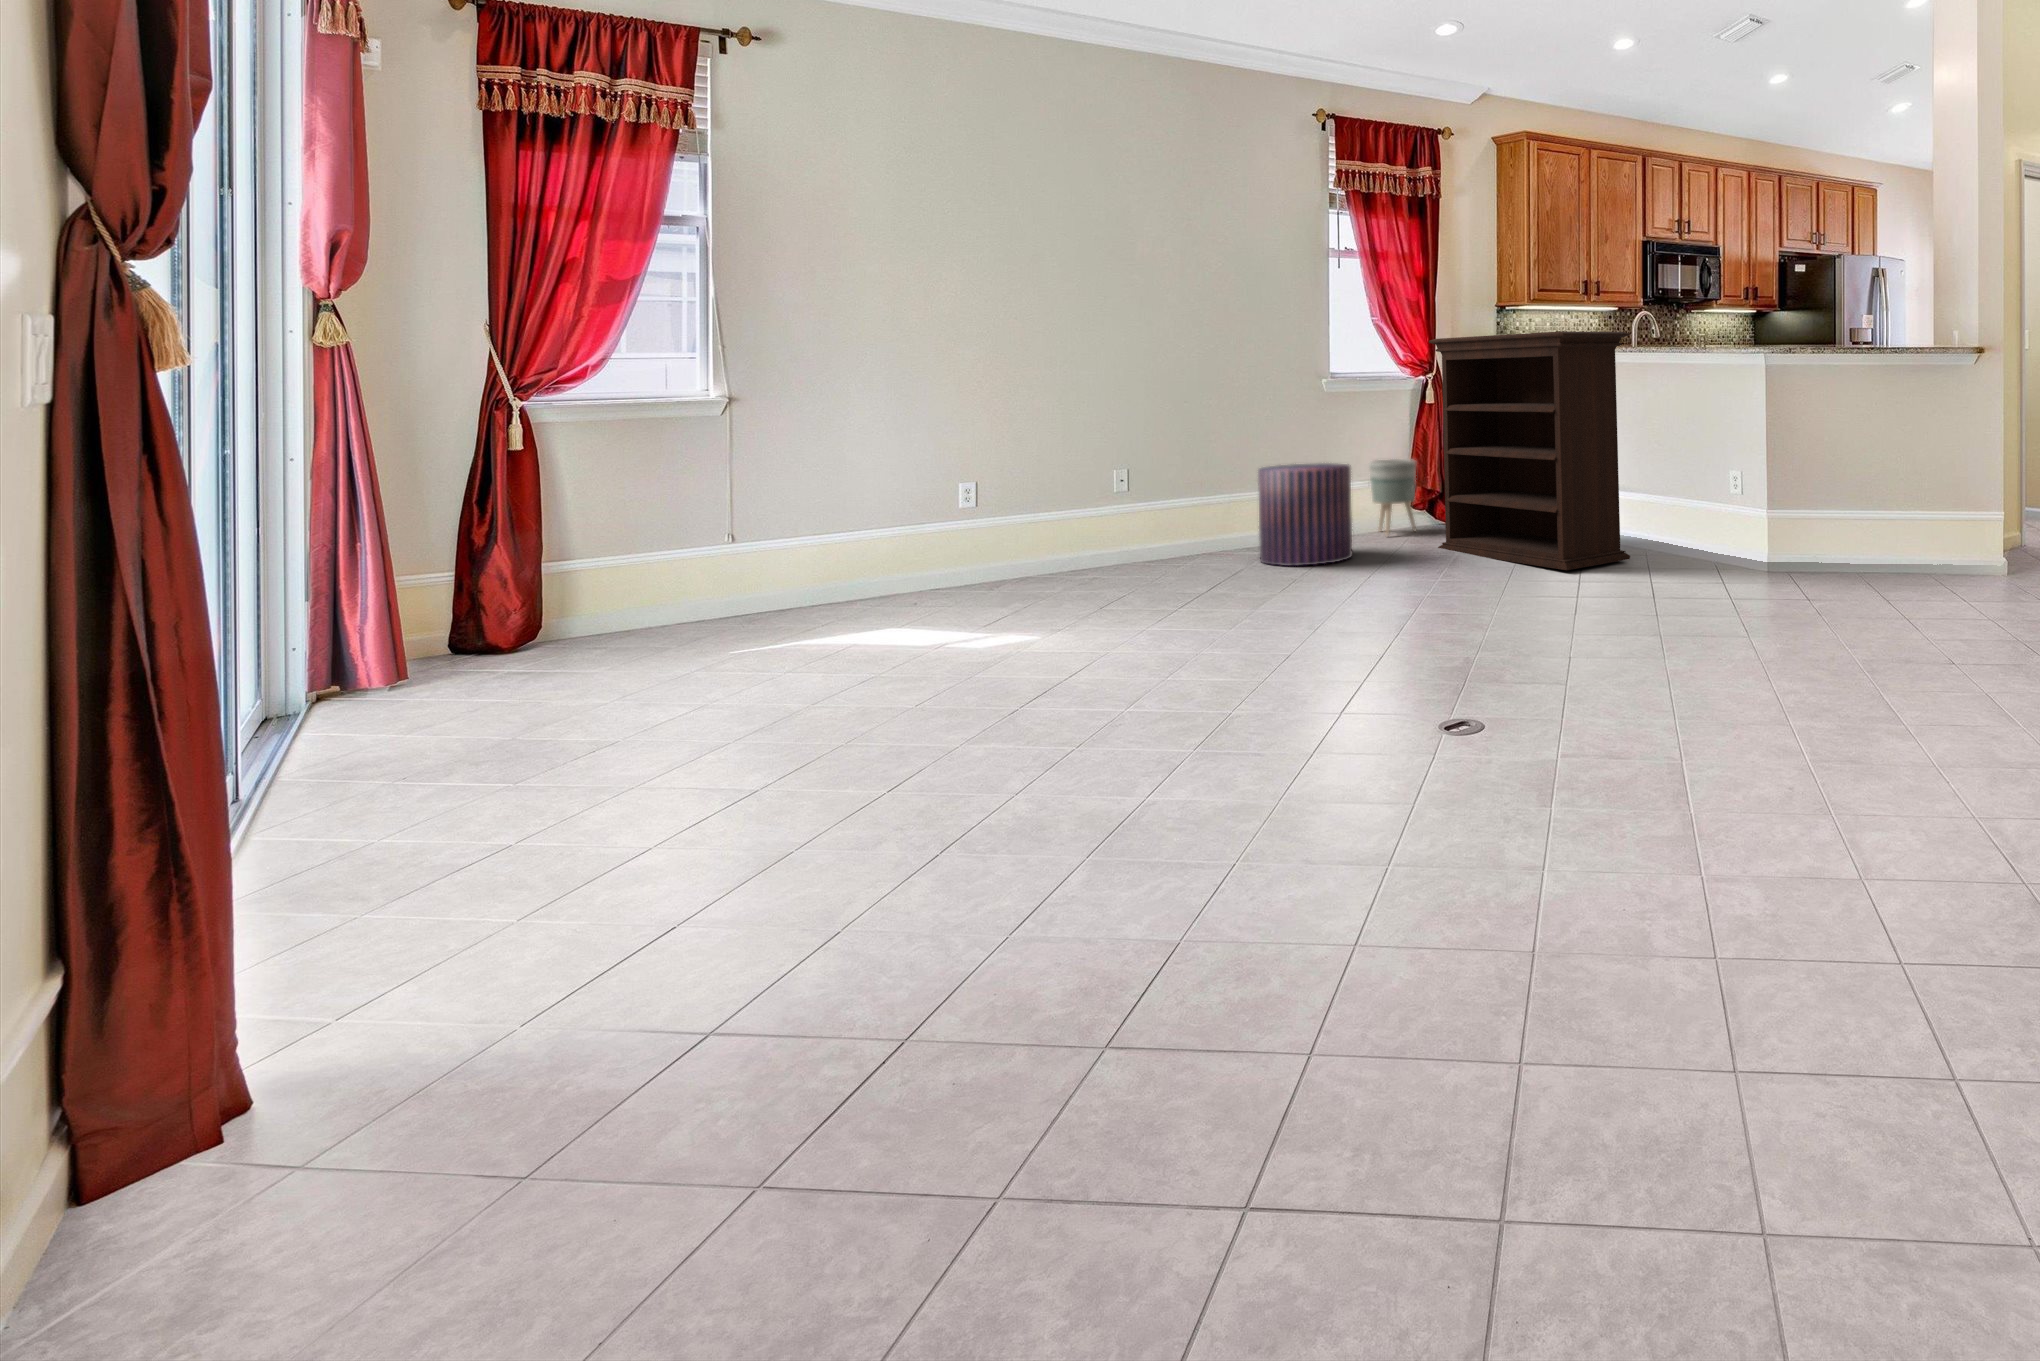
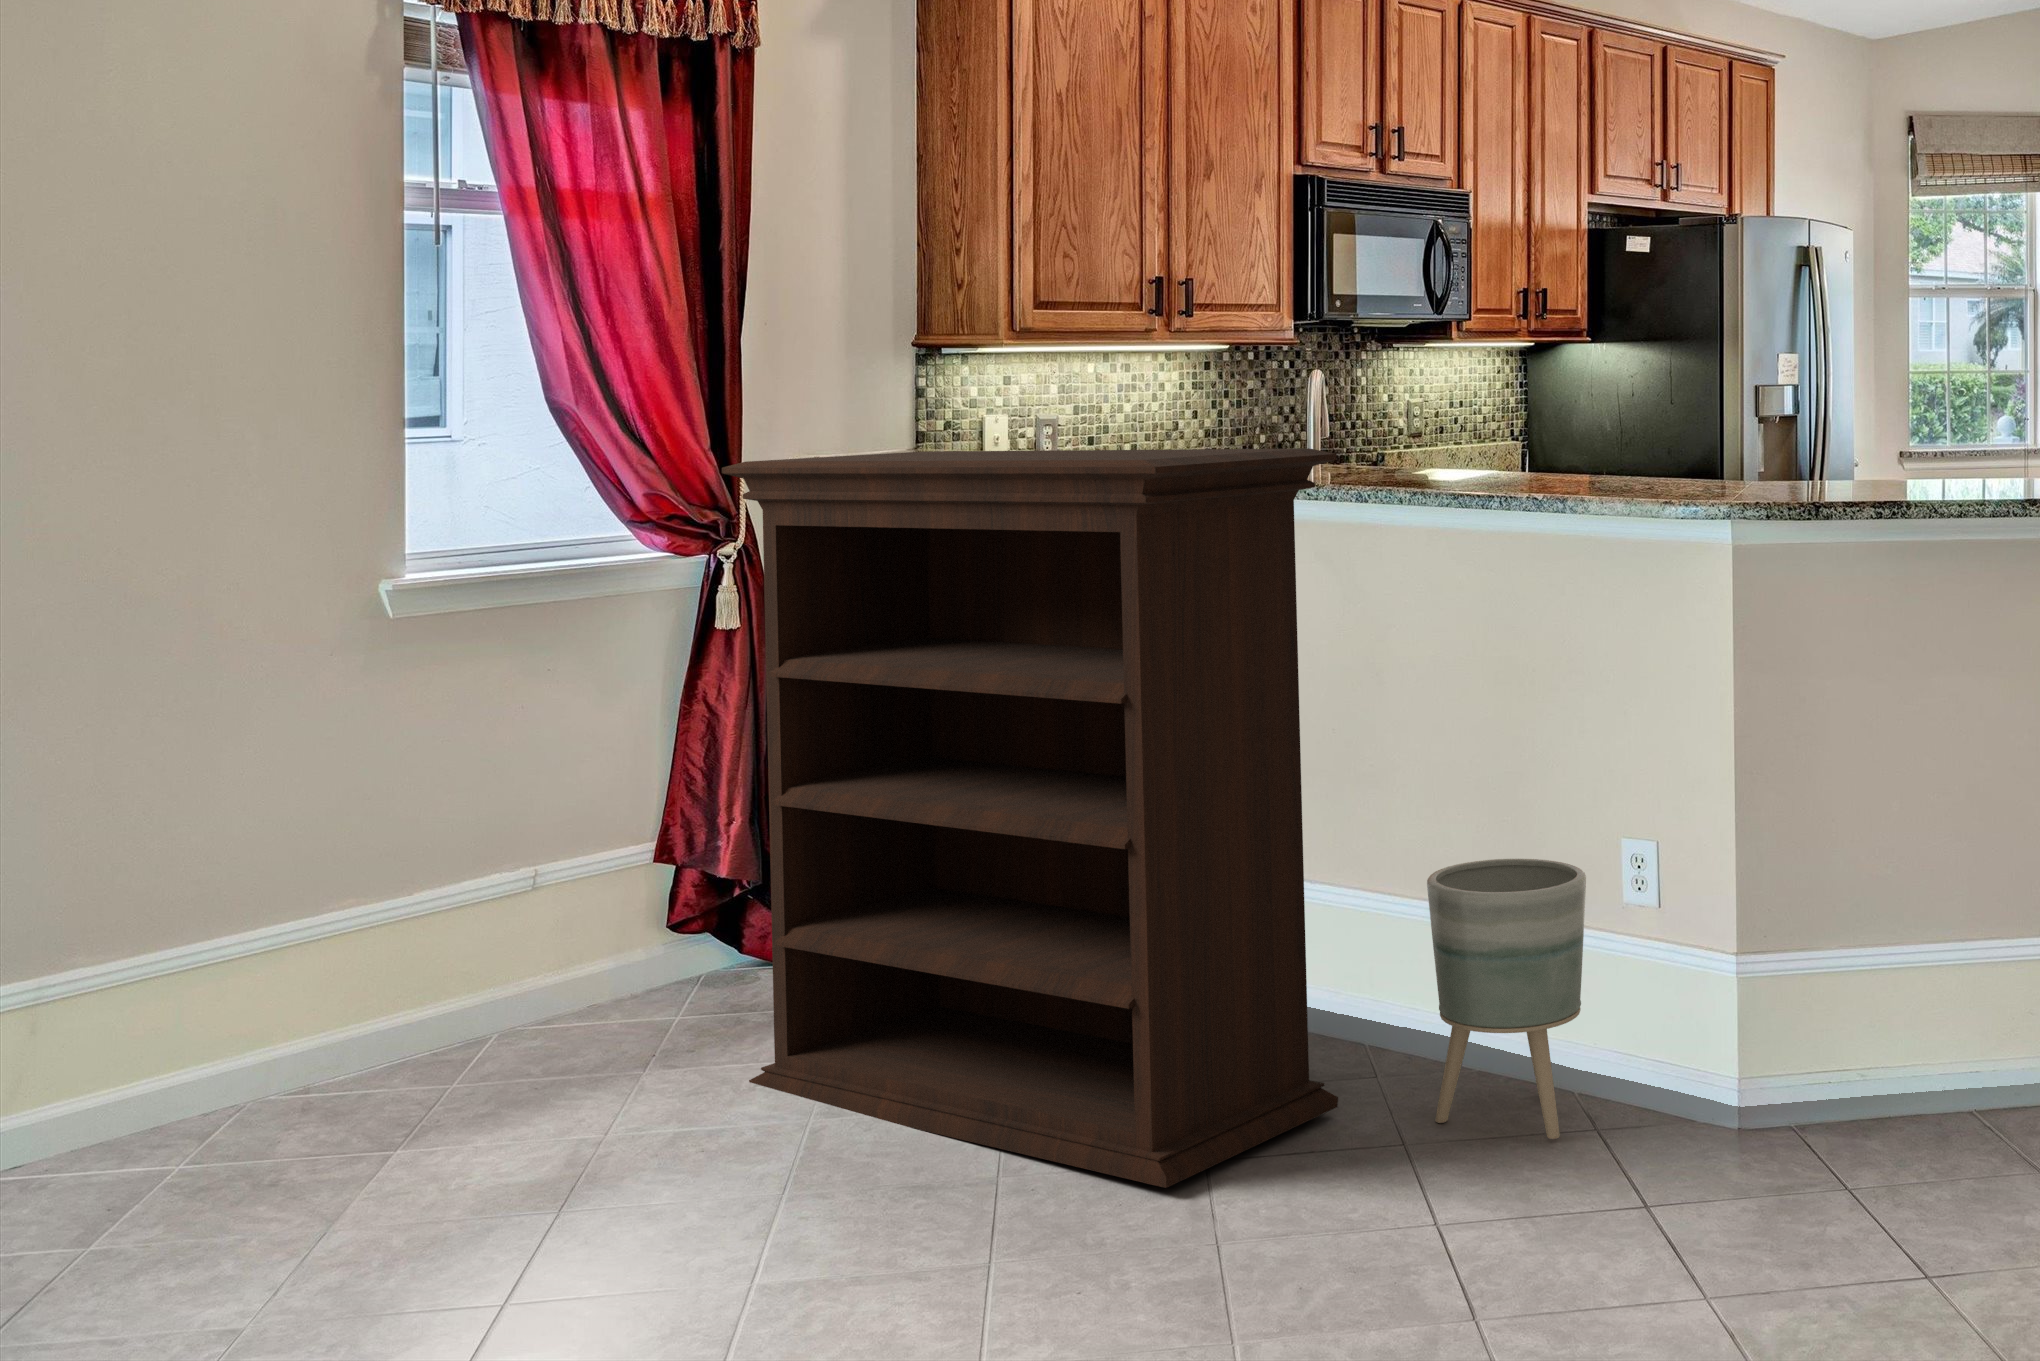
planter: present [1369,459,1416,535] -> present [1427,859,1586,1139]
pouf: present [1258,463,1352,566] -> none [128,857,466,1237]

